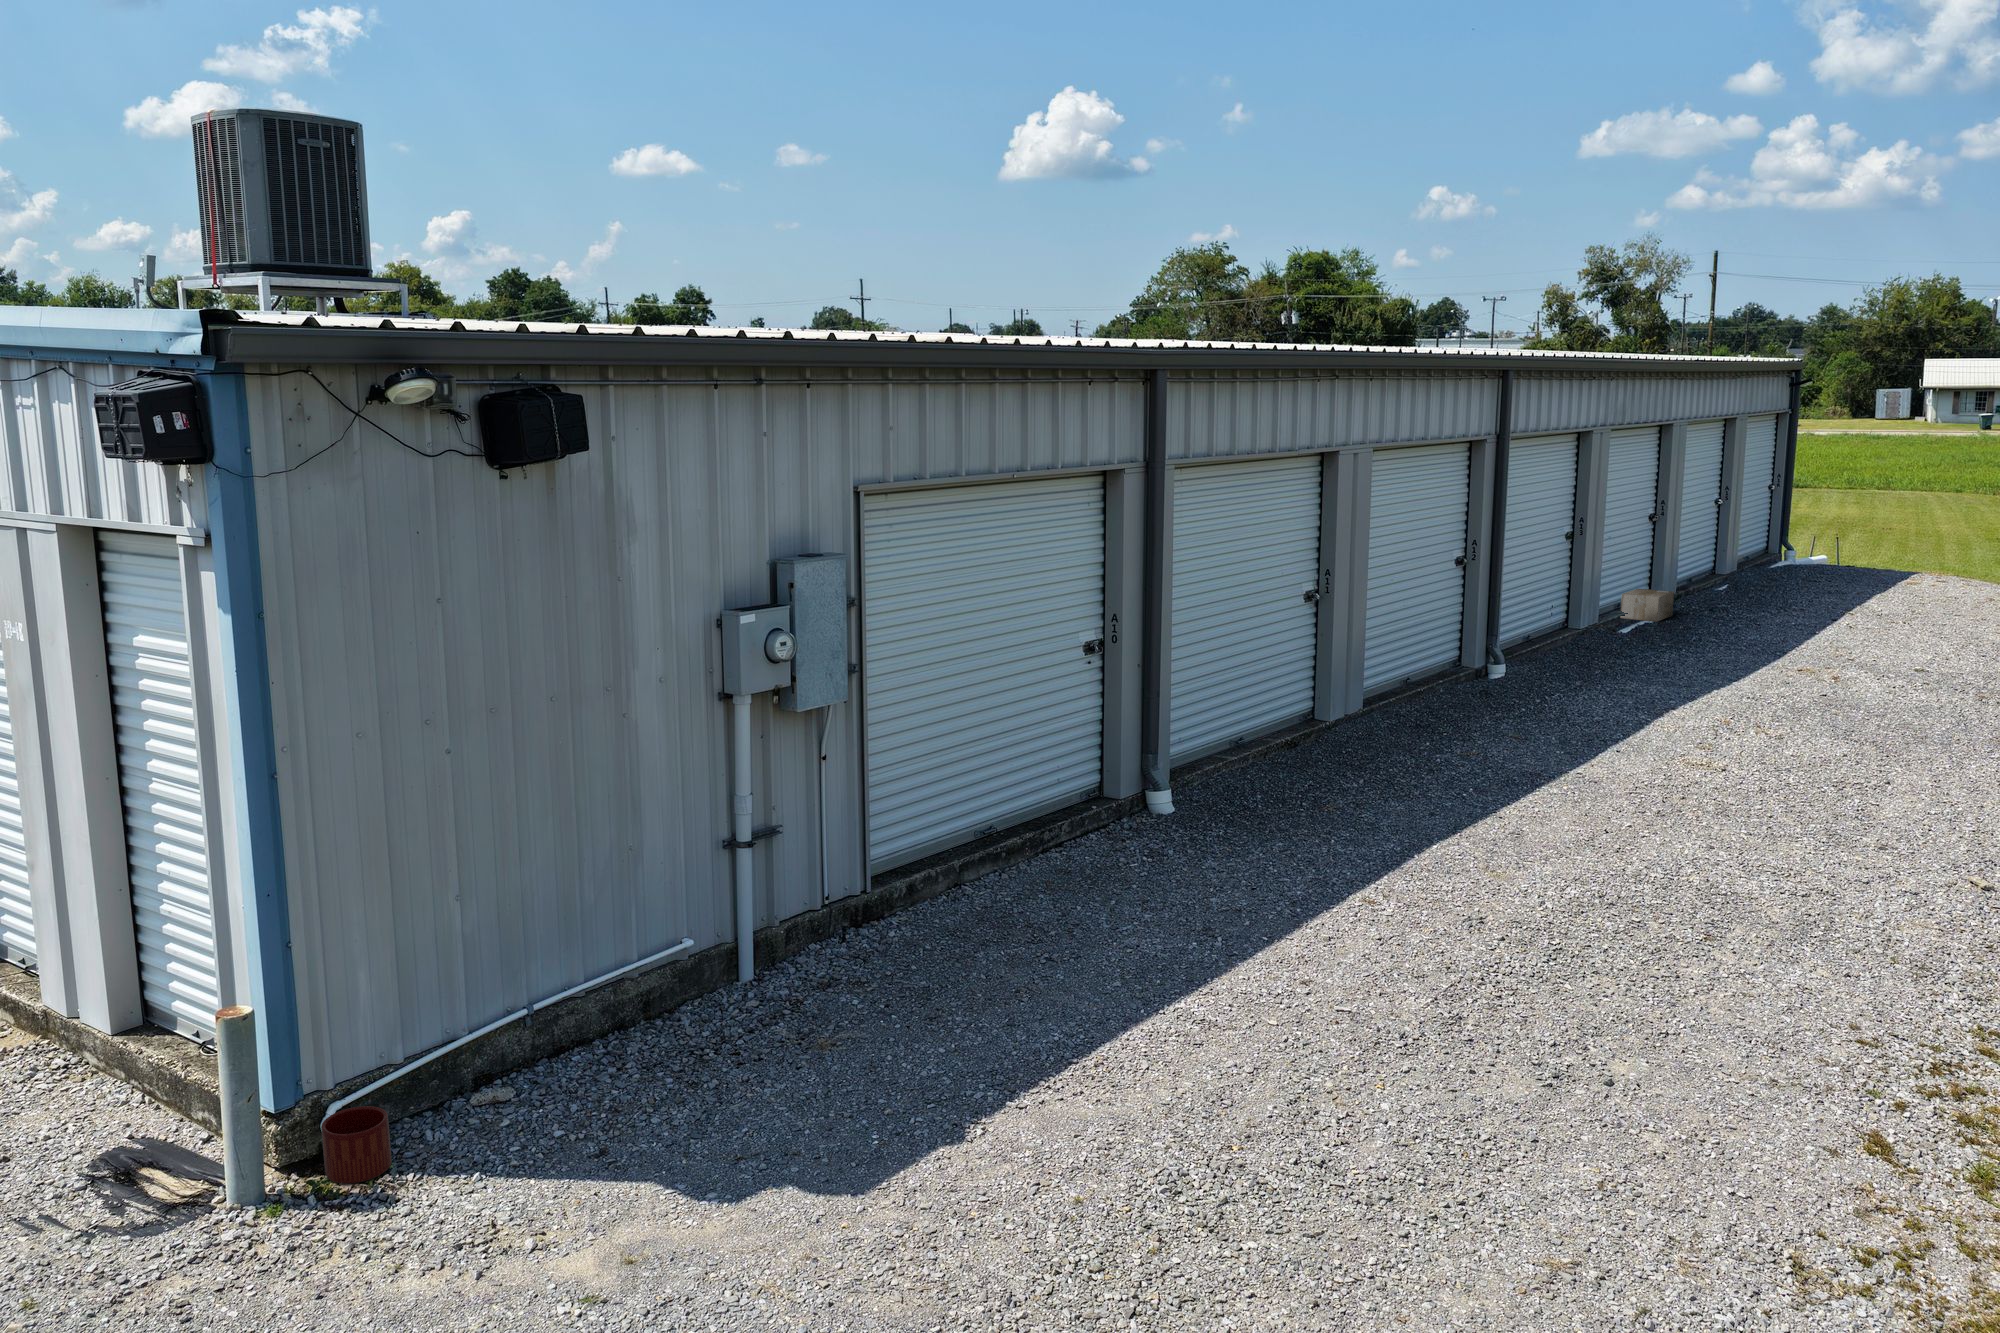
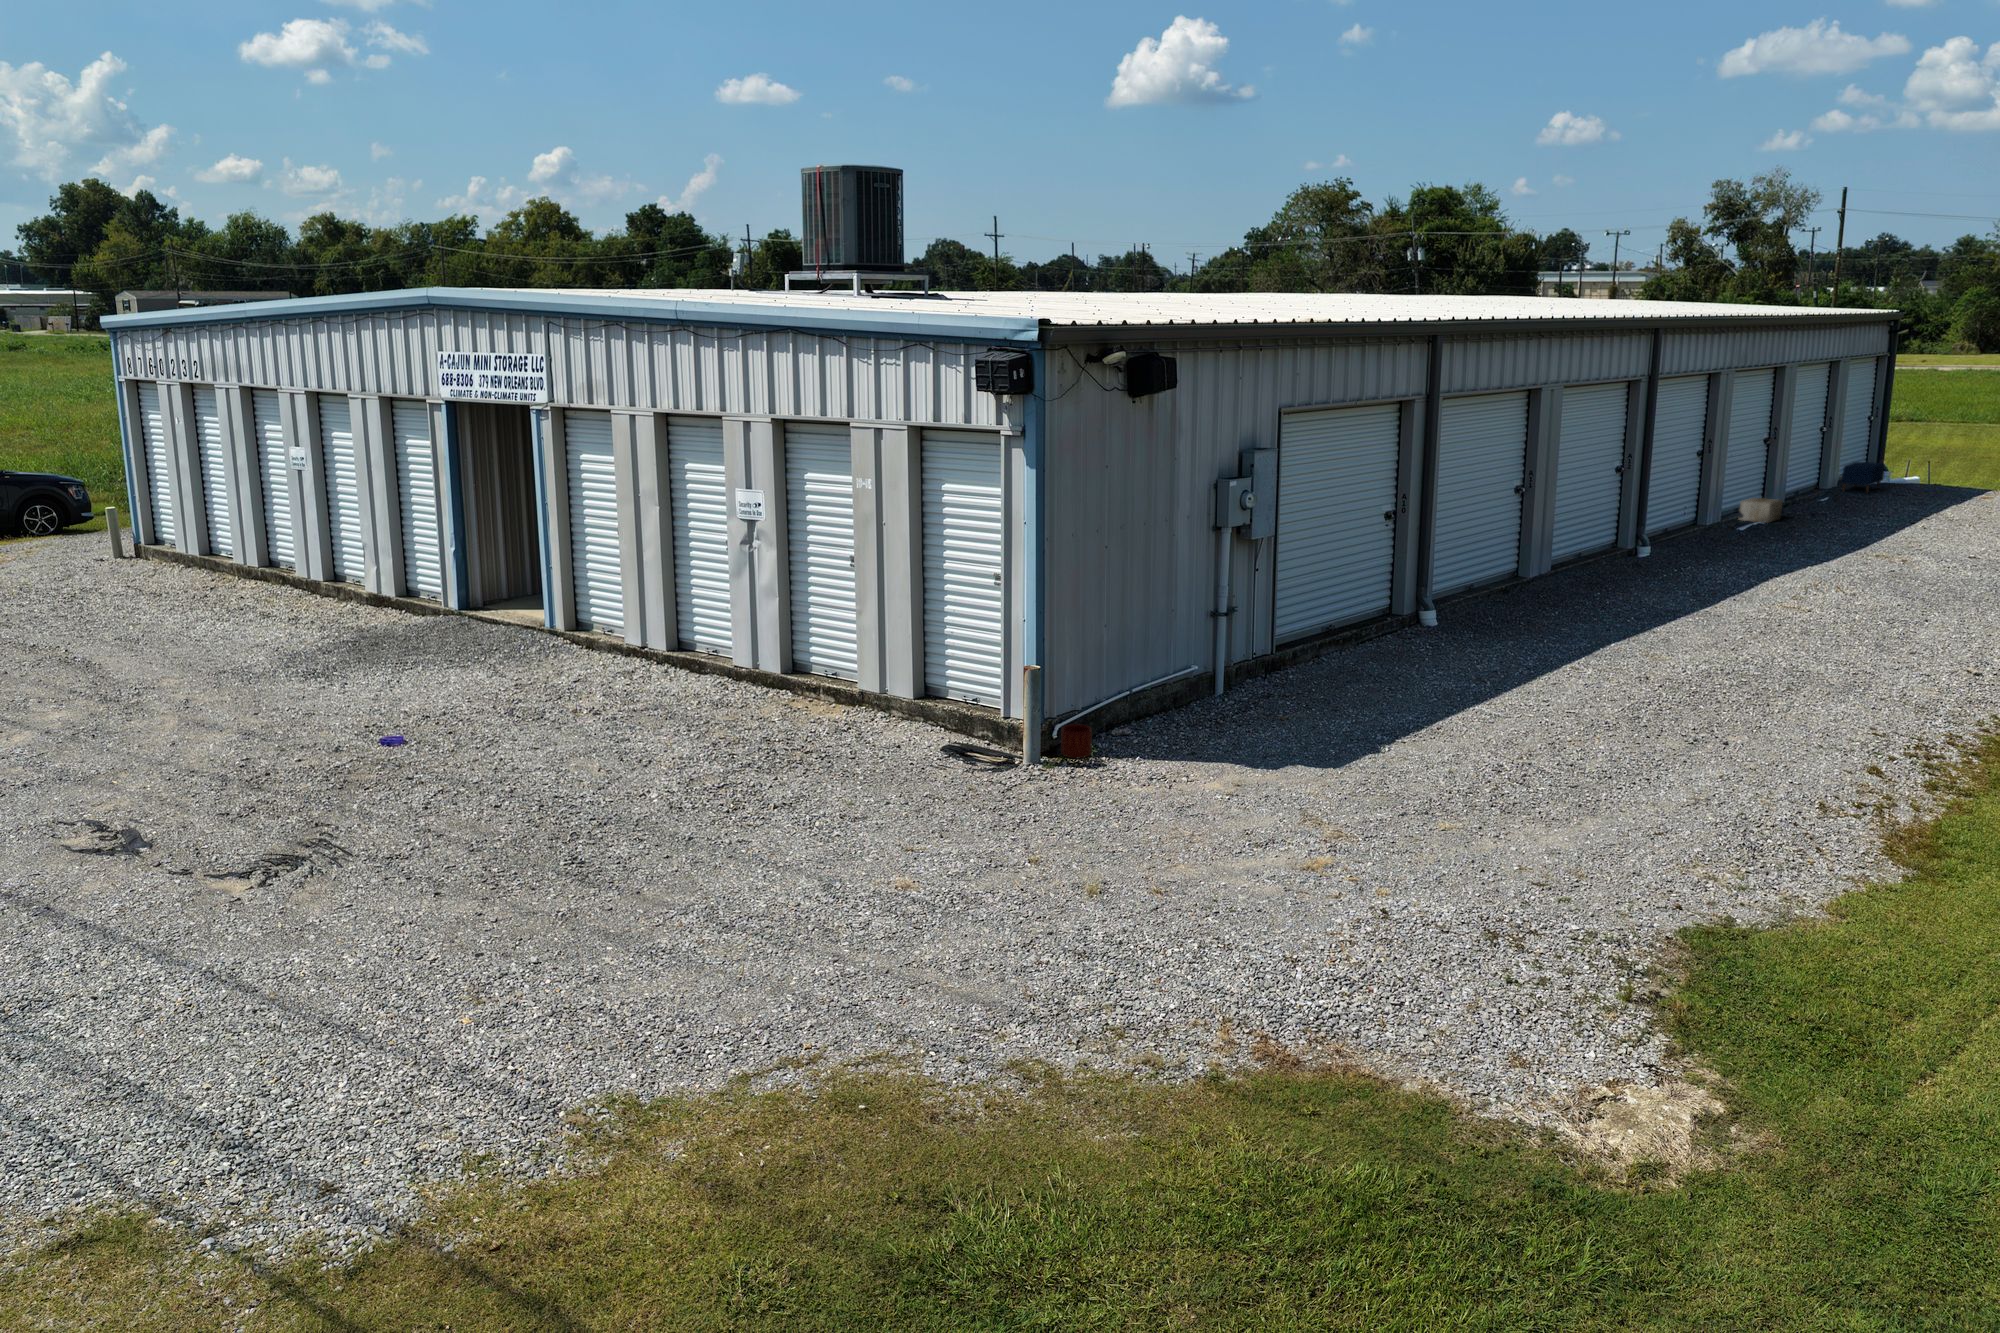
bench: none [1741,539,1790,578] -> present [1841,462,1884,492]

